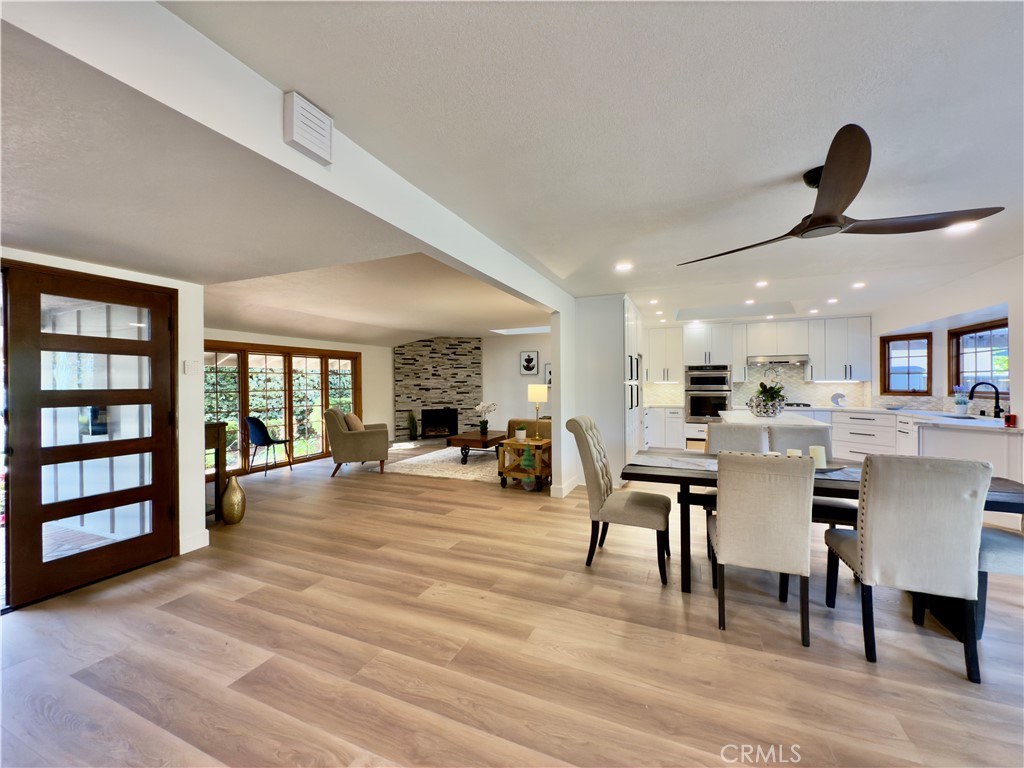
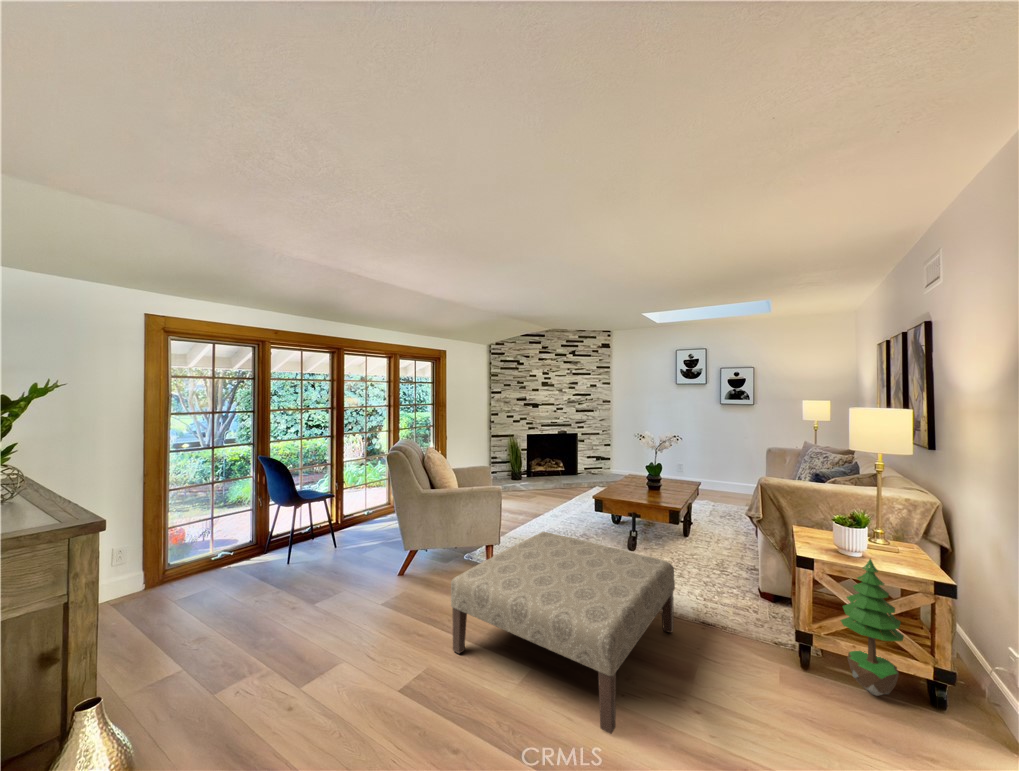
ottoman: none [366,450,468,503] -> present [451,532,675,734]

